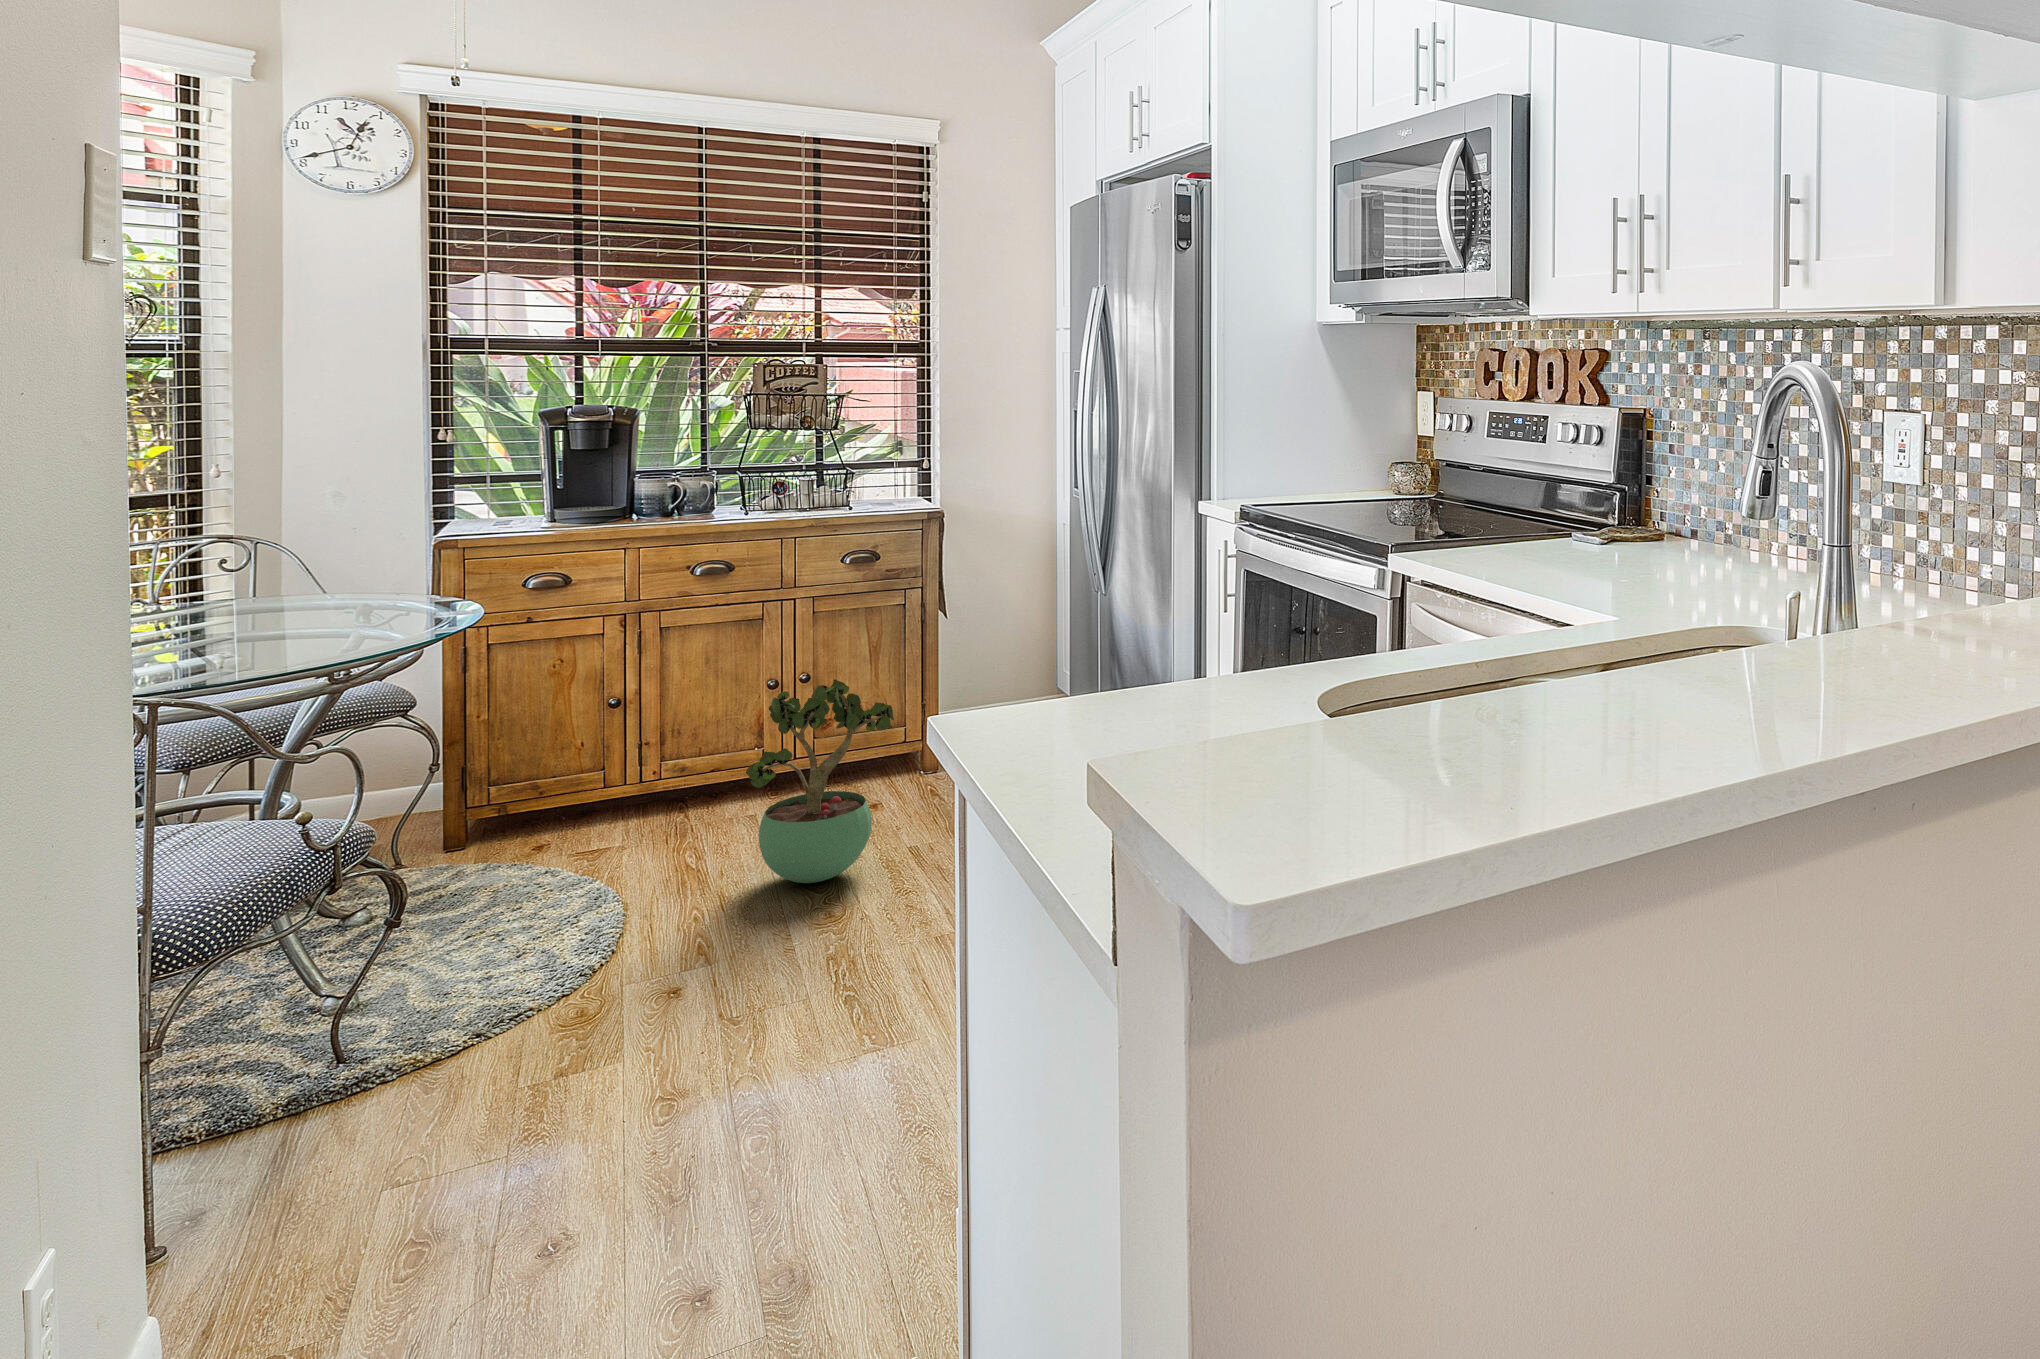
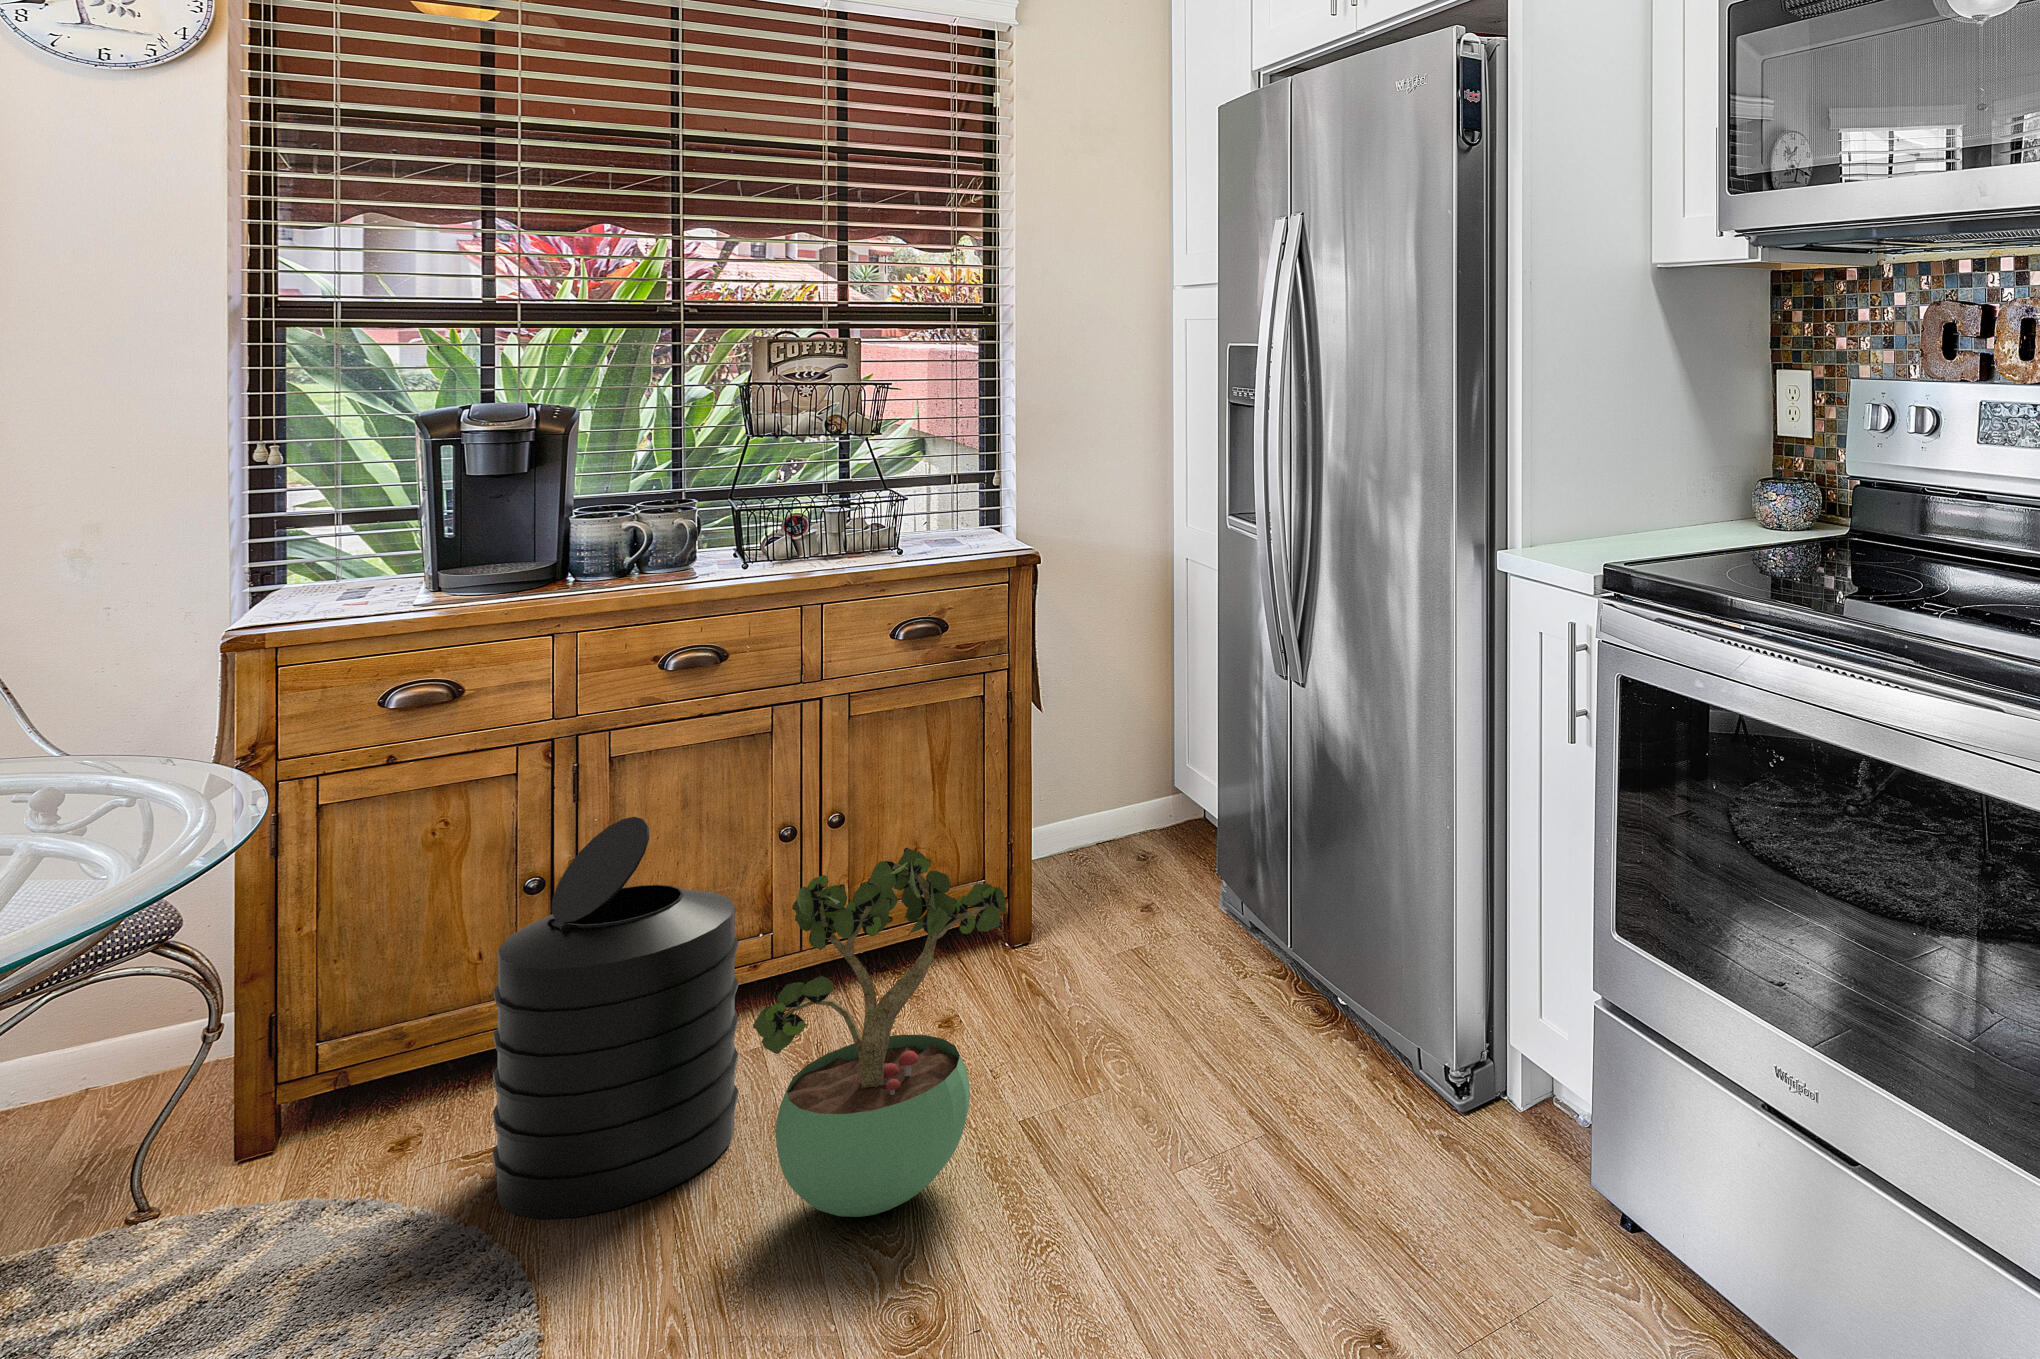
trash can: none [597,660,739,880] -> present [493,817,738,1219]

